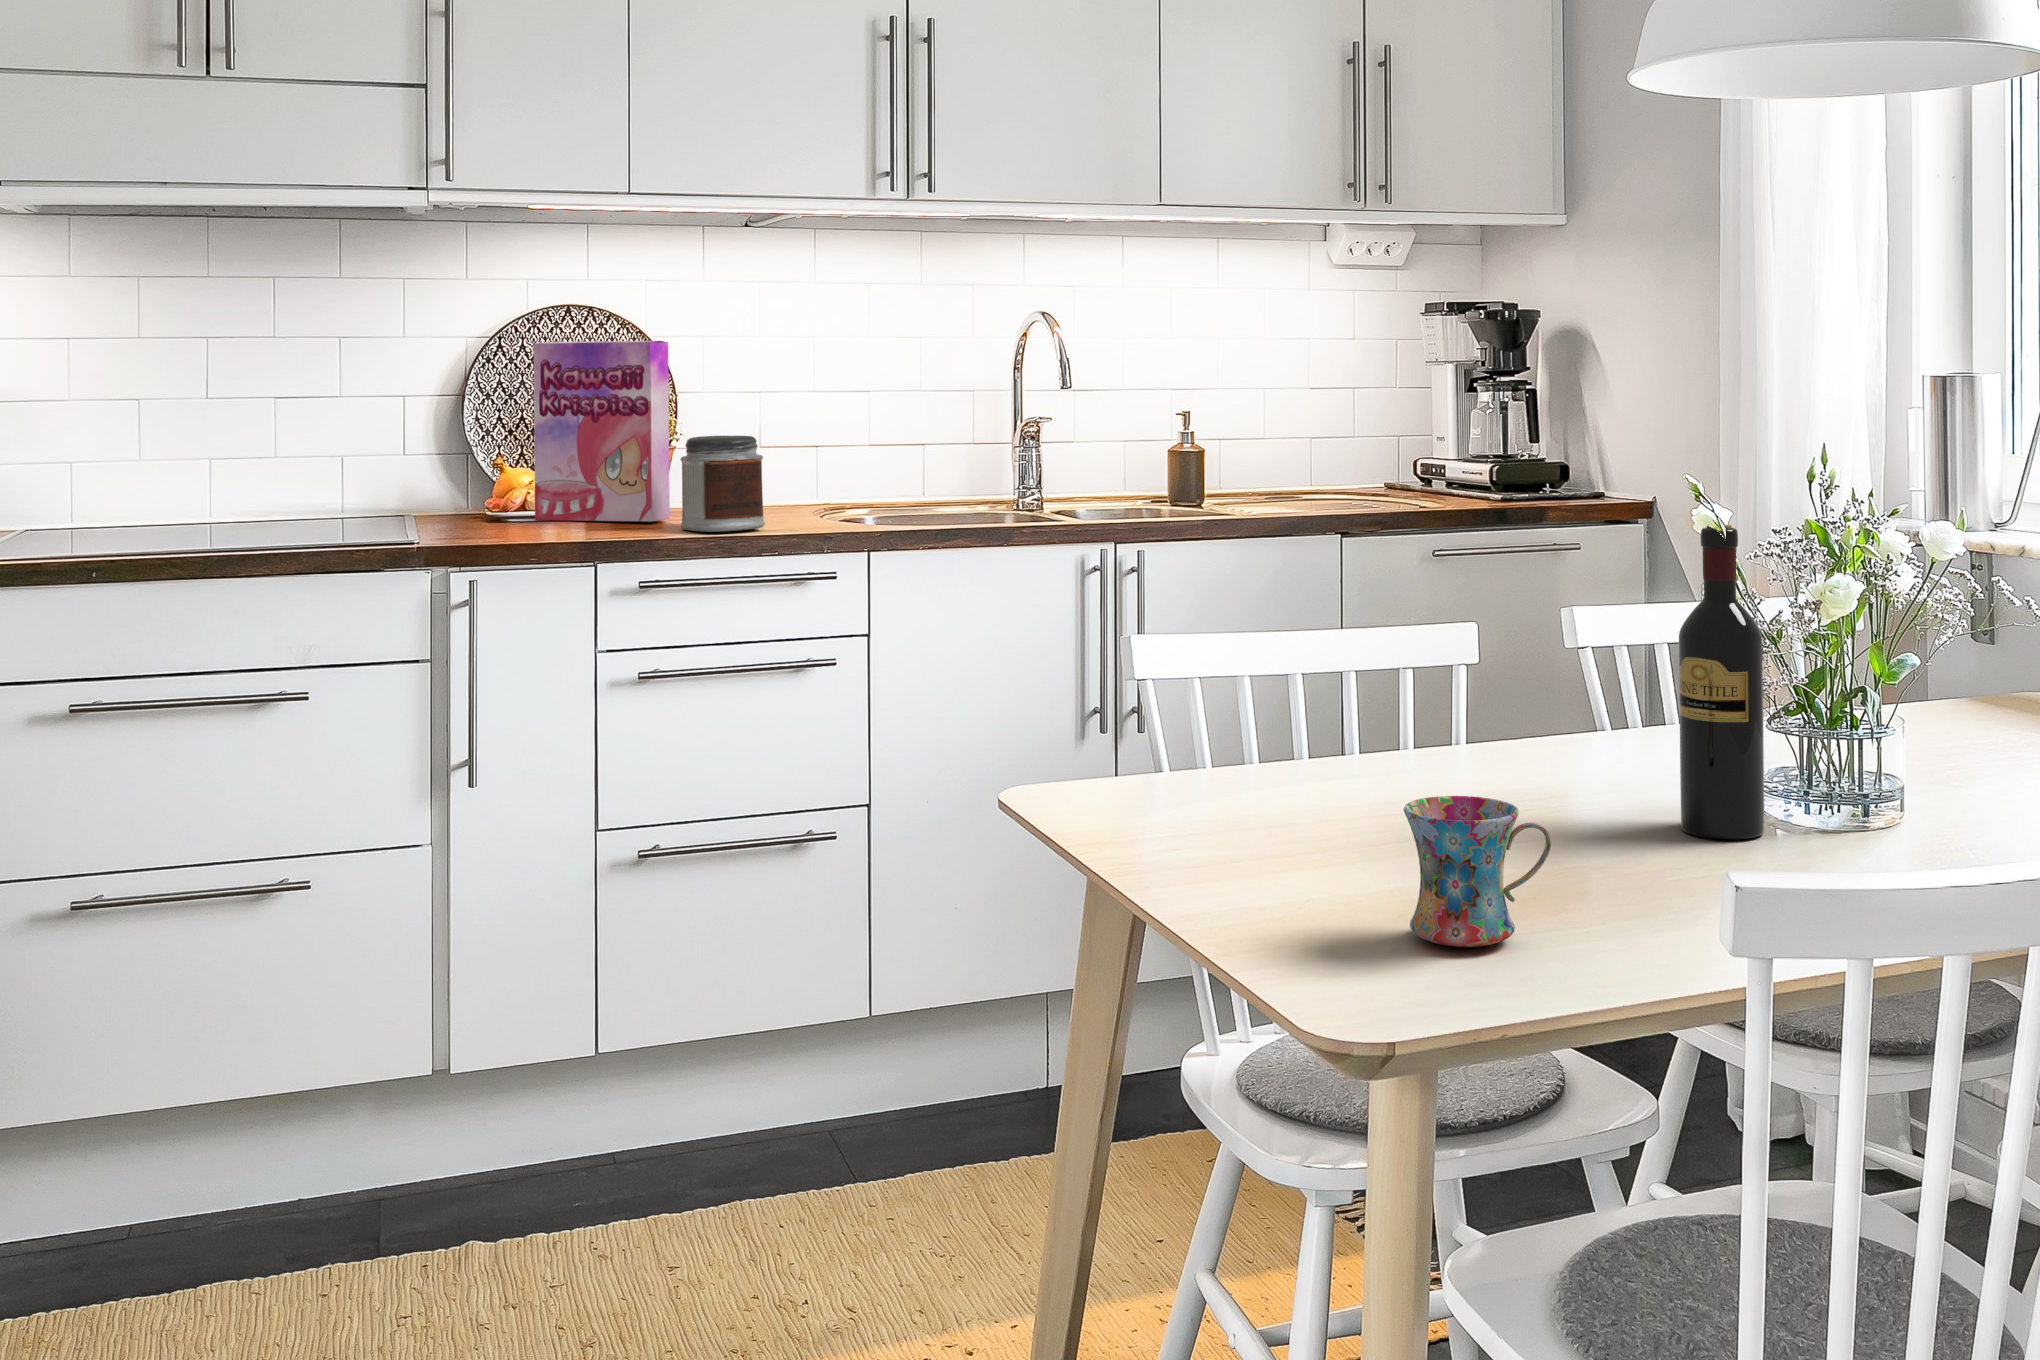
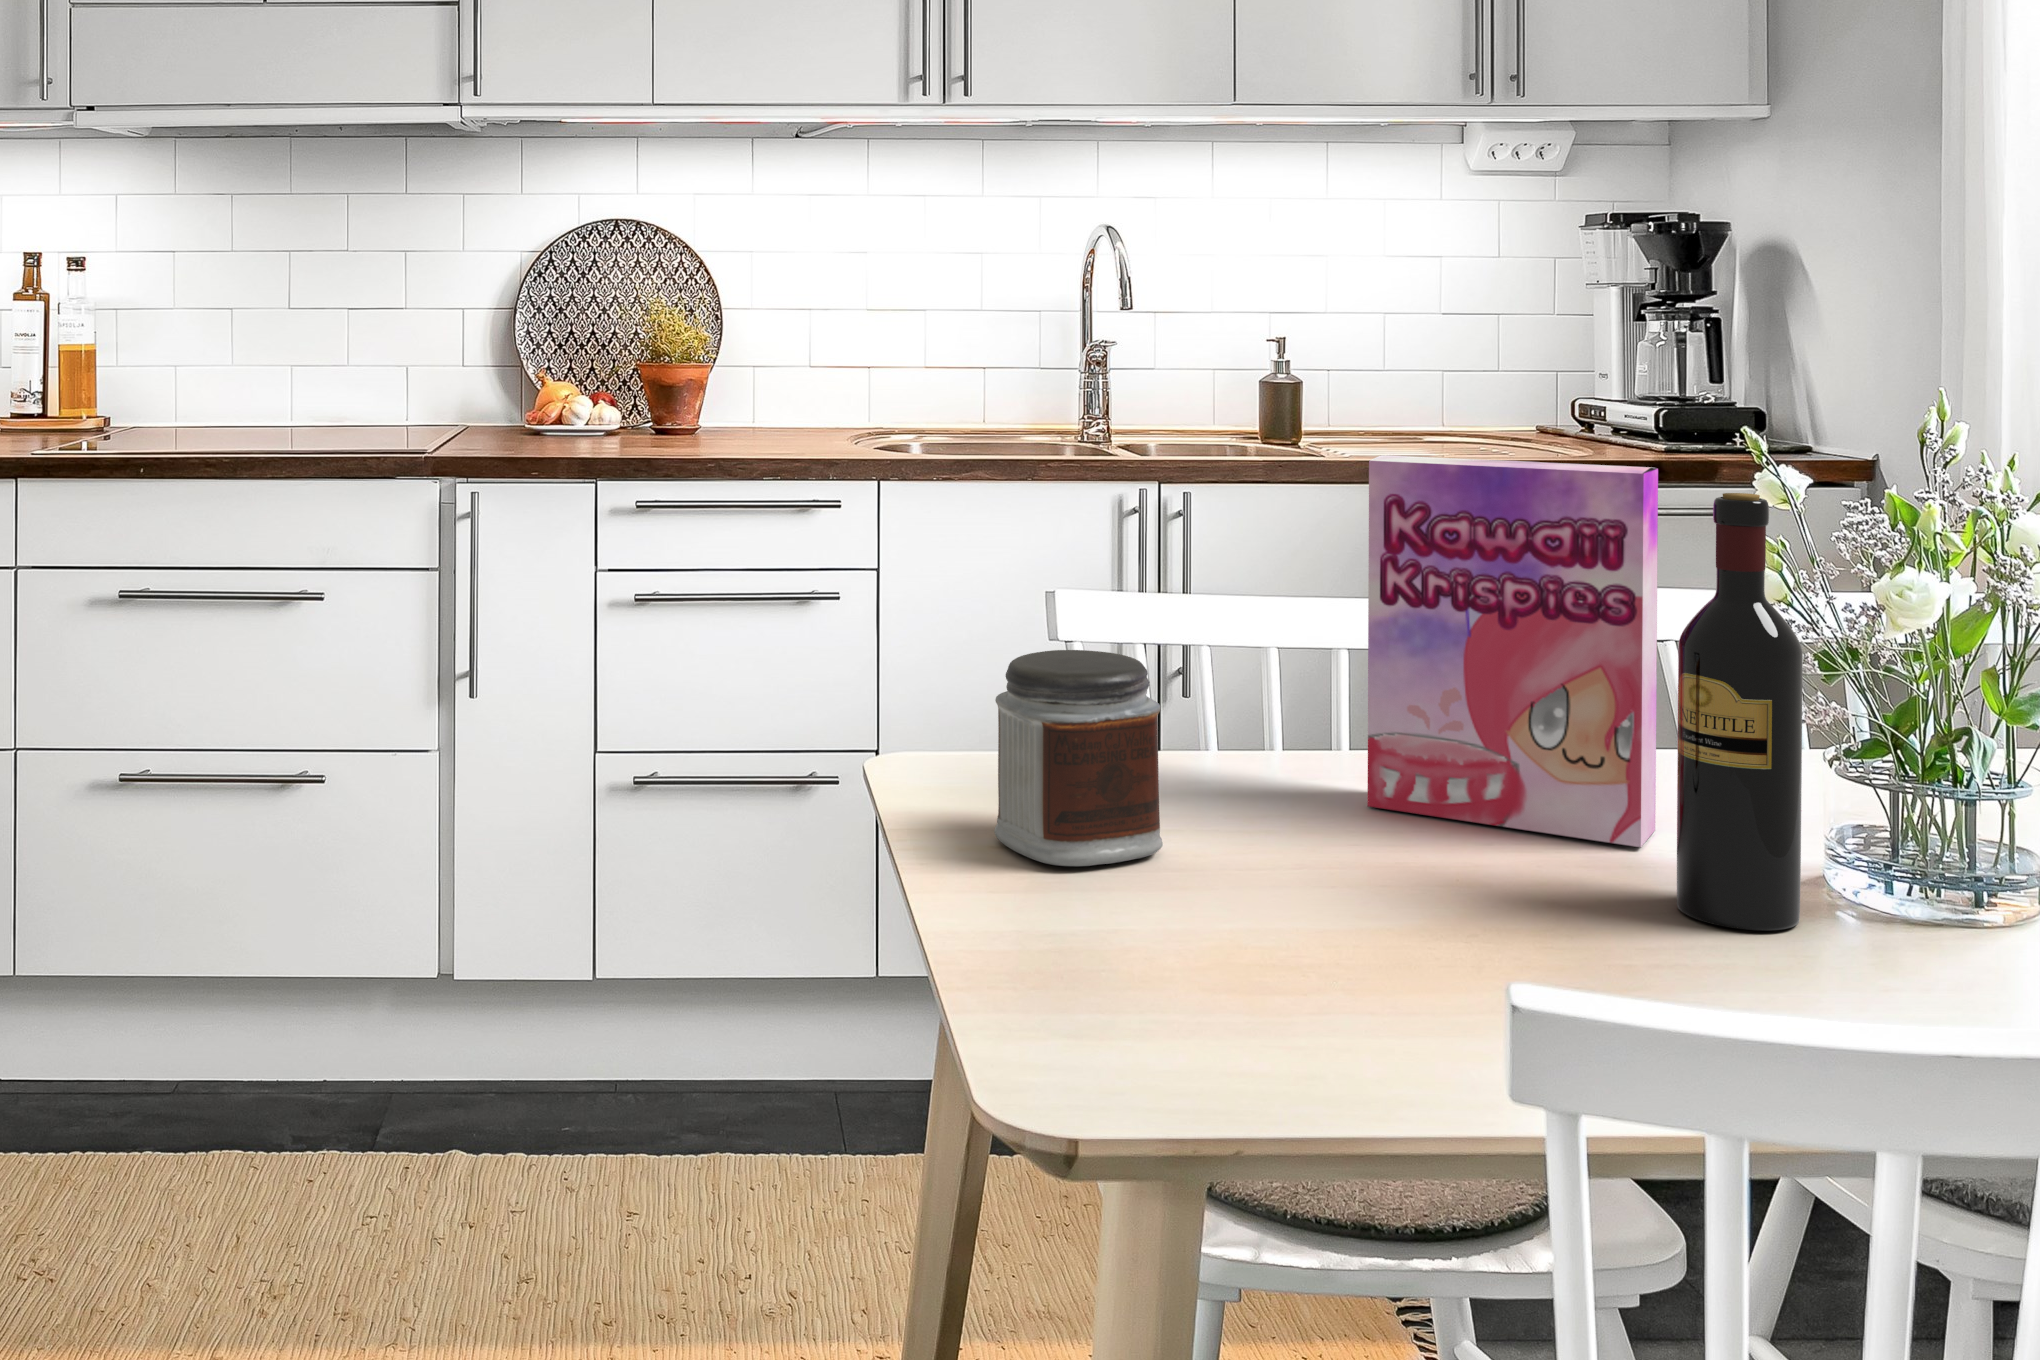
cereal box: present [534,341,670,522] -> present [1367,455,1658,848]
jar: present [680,436,765,532] -> present [994,650,1163,866]
mug: present [1404,796,1551,947] -> none [1167,841,1372,1053]

